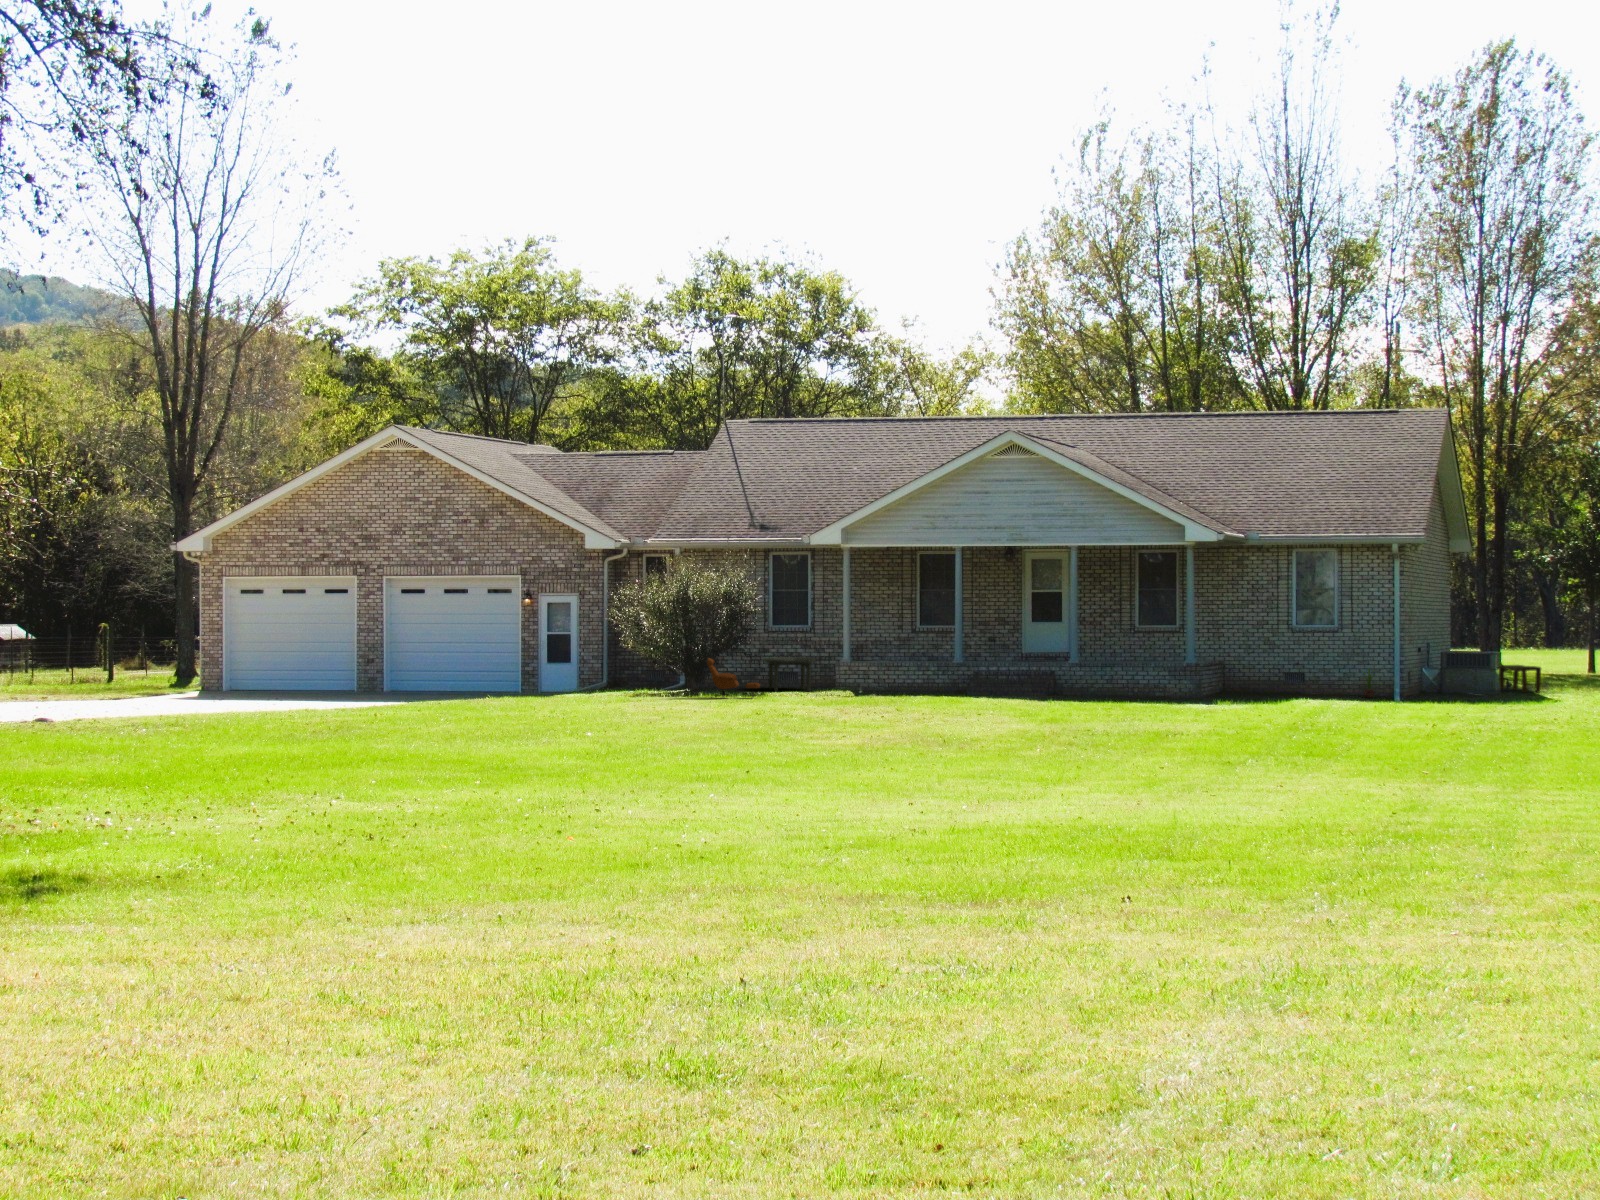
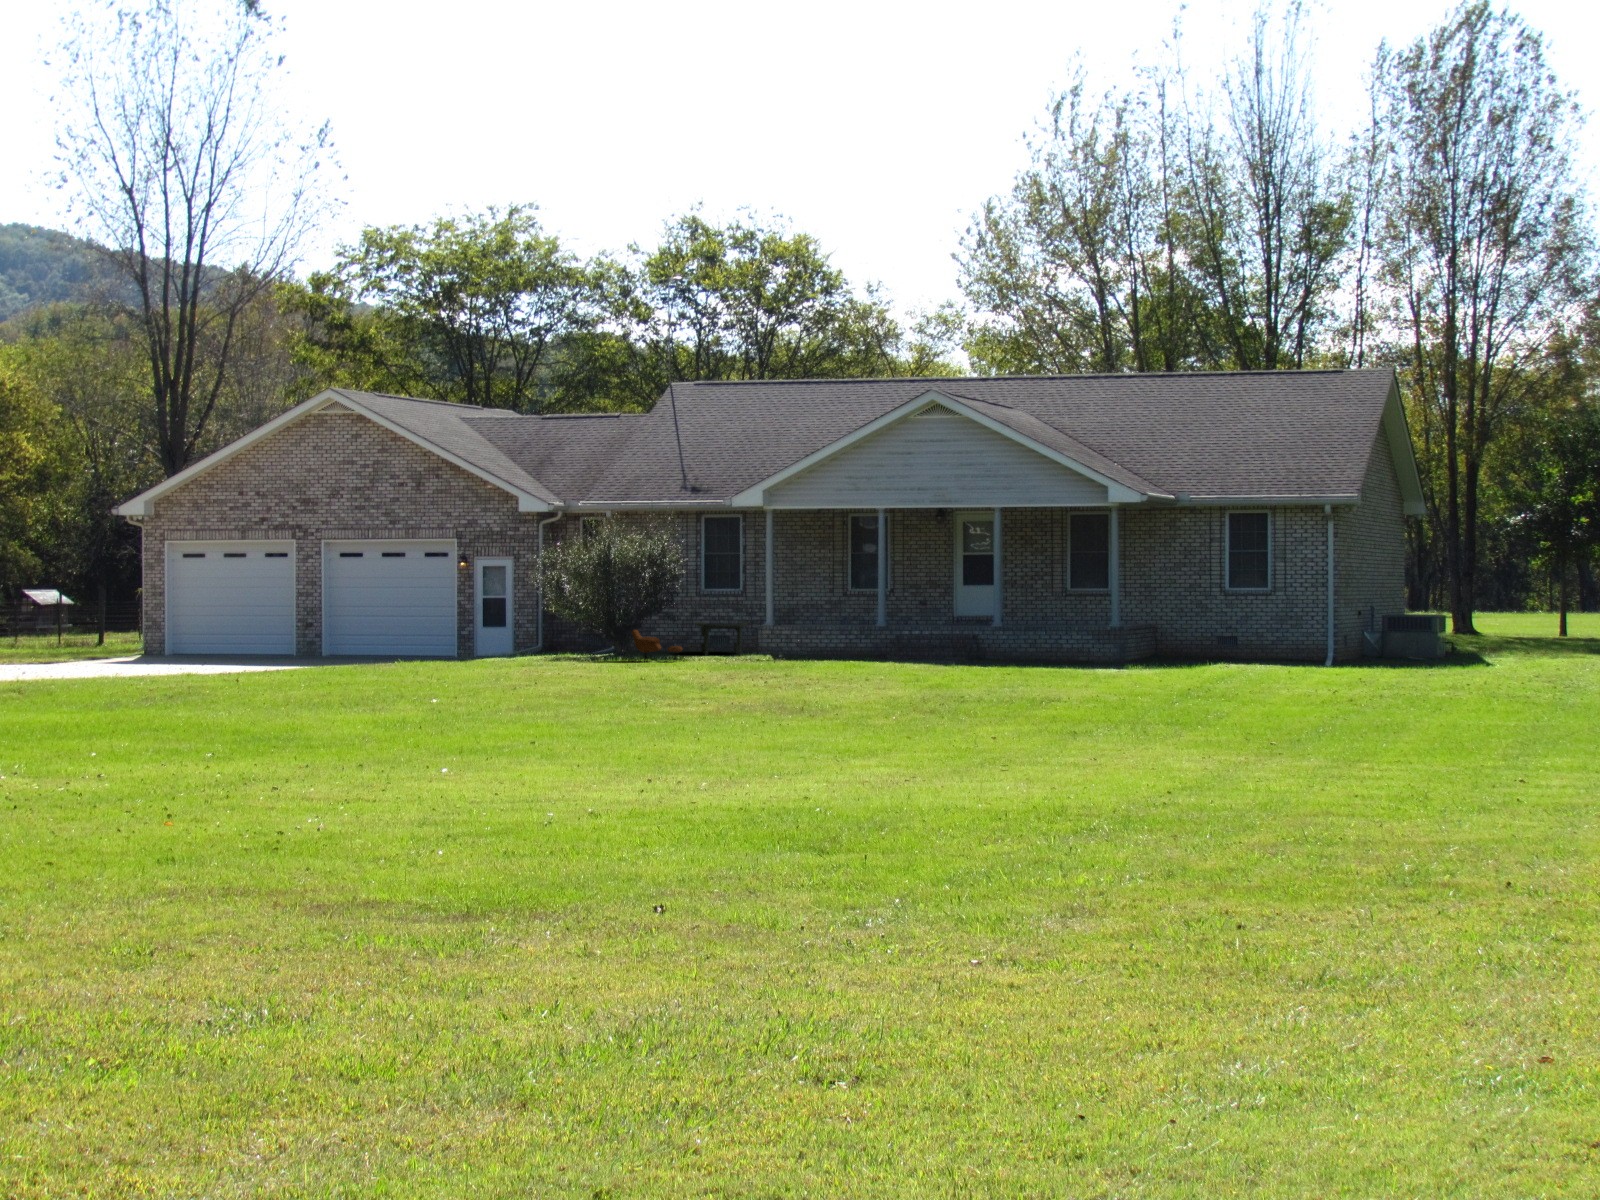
bench: present [1499,665,1541,693] -> none [1439,631,1481,659]
decorative plant: present [1364,669,1375,698] -> none [1281,633,1314,664]

